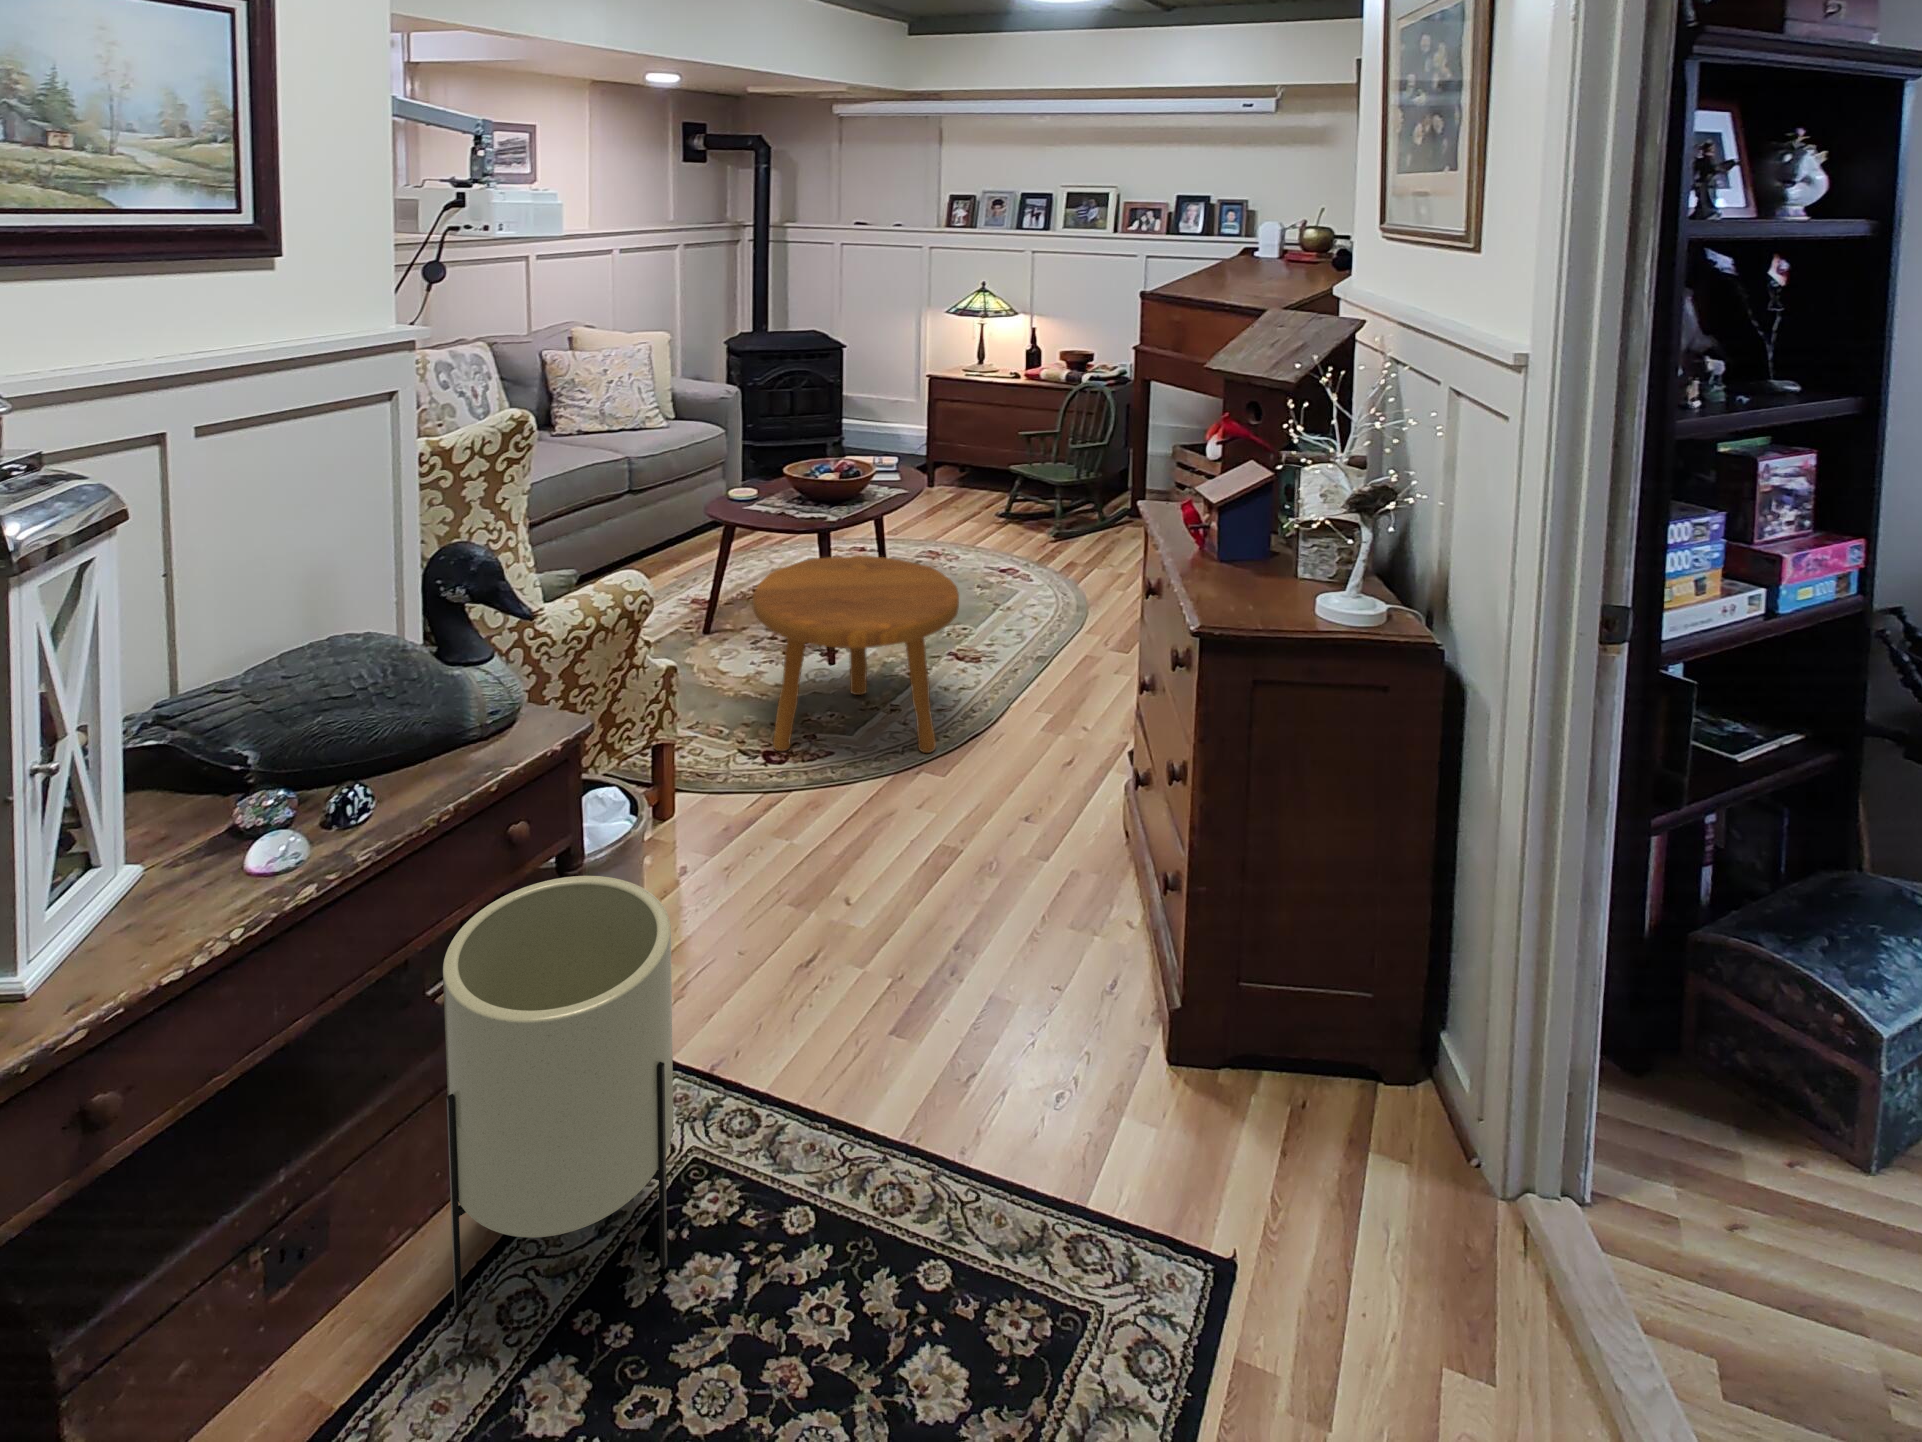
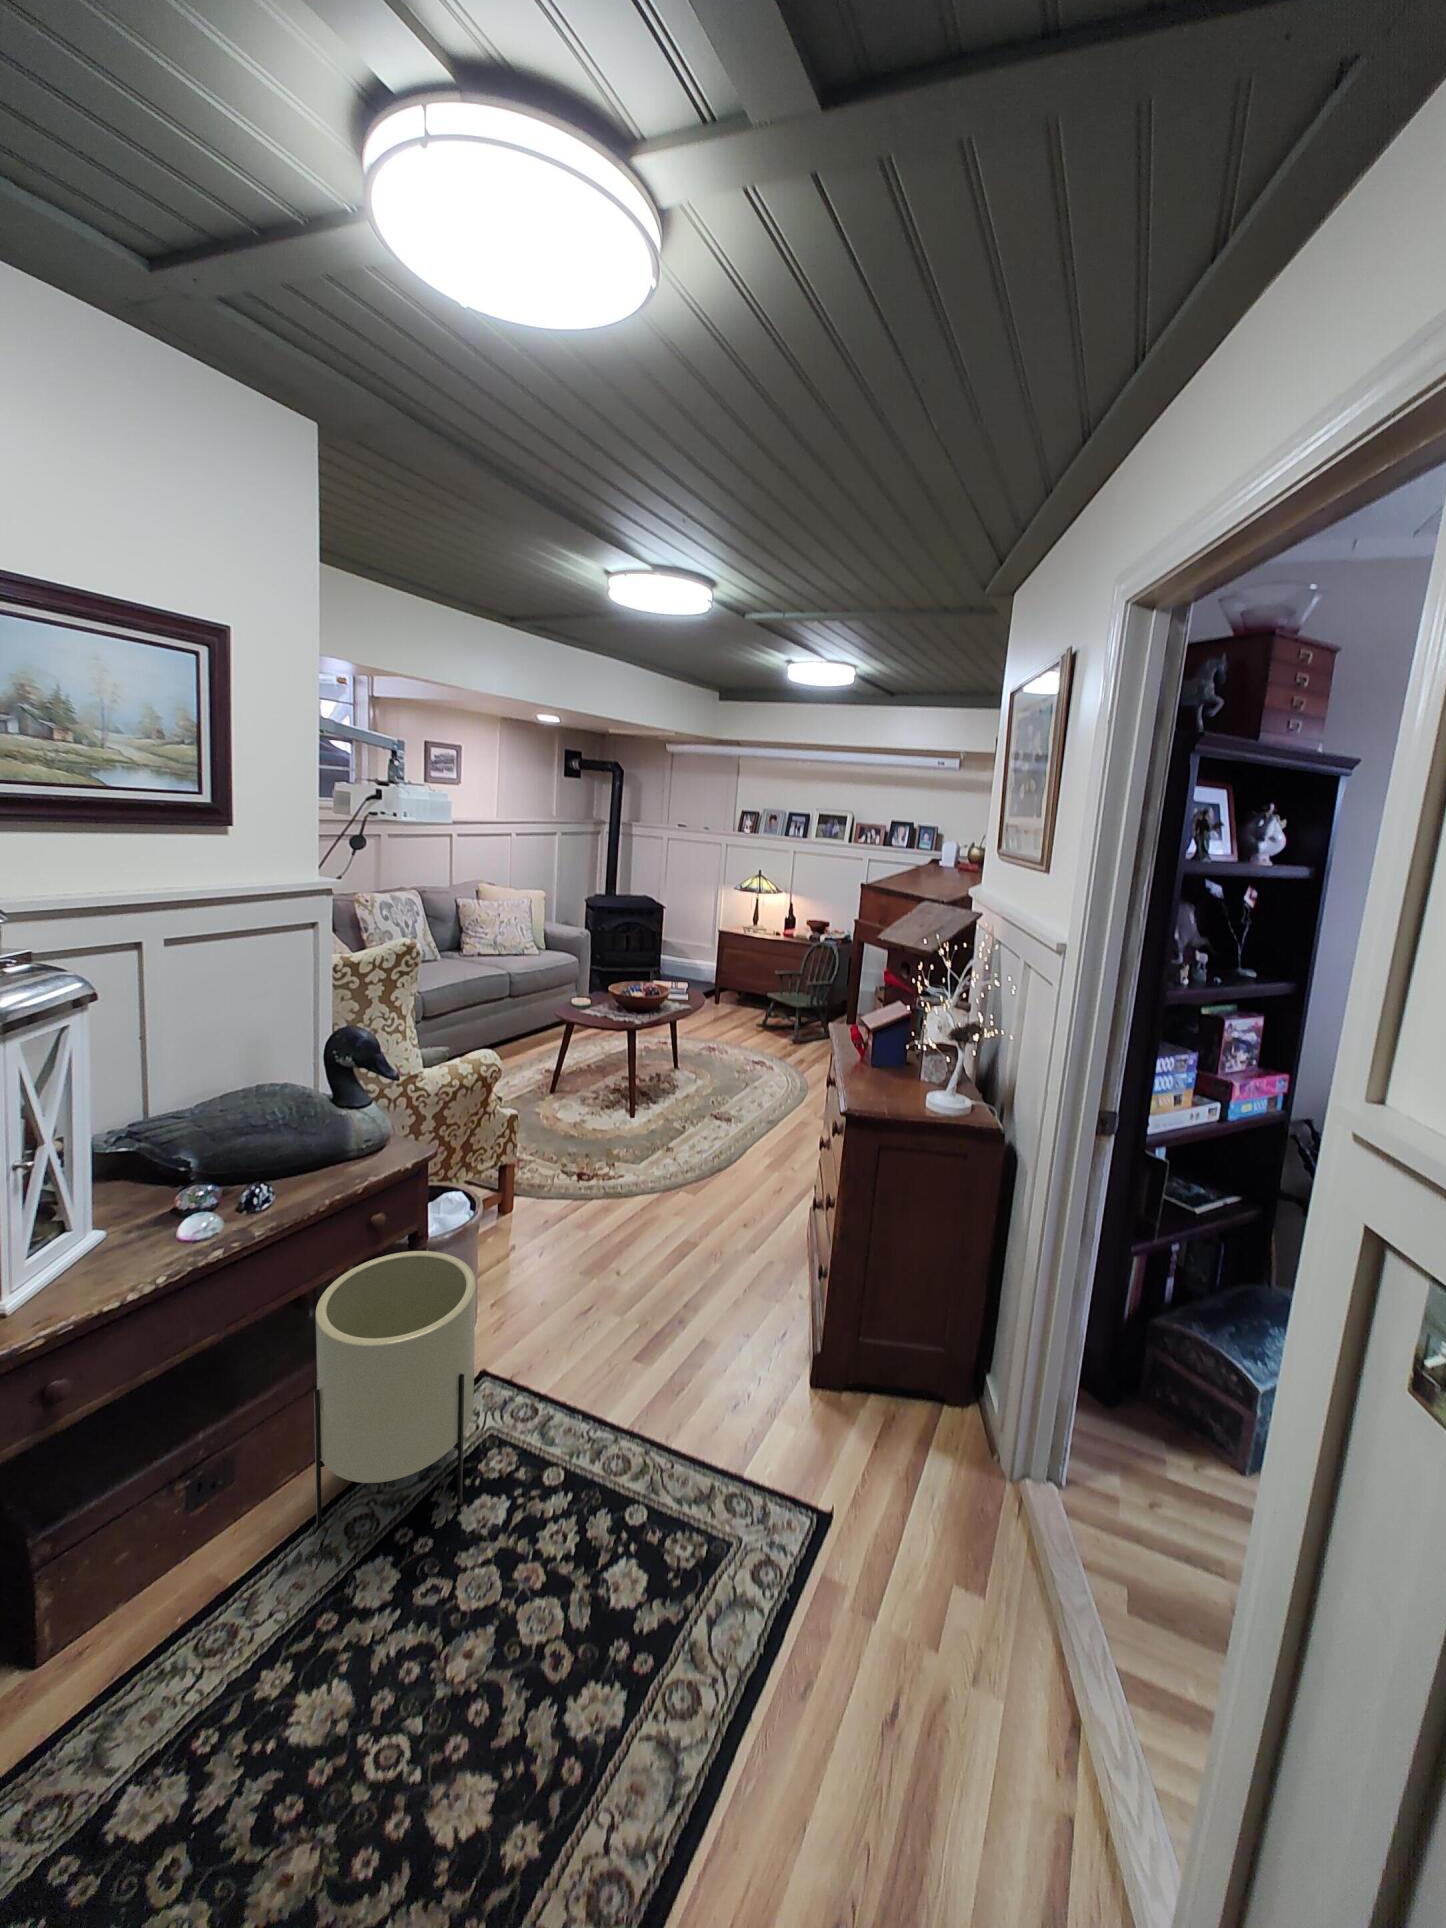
footstool: present [752,556,959,753] -> none [576,1048,714,1179]

